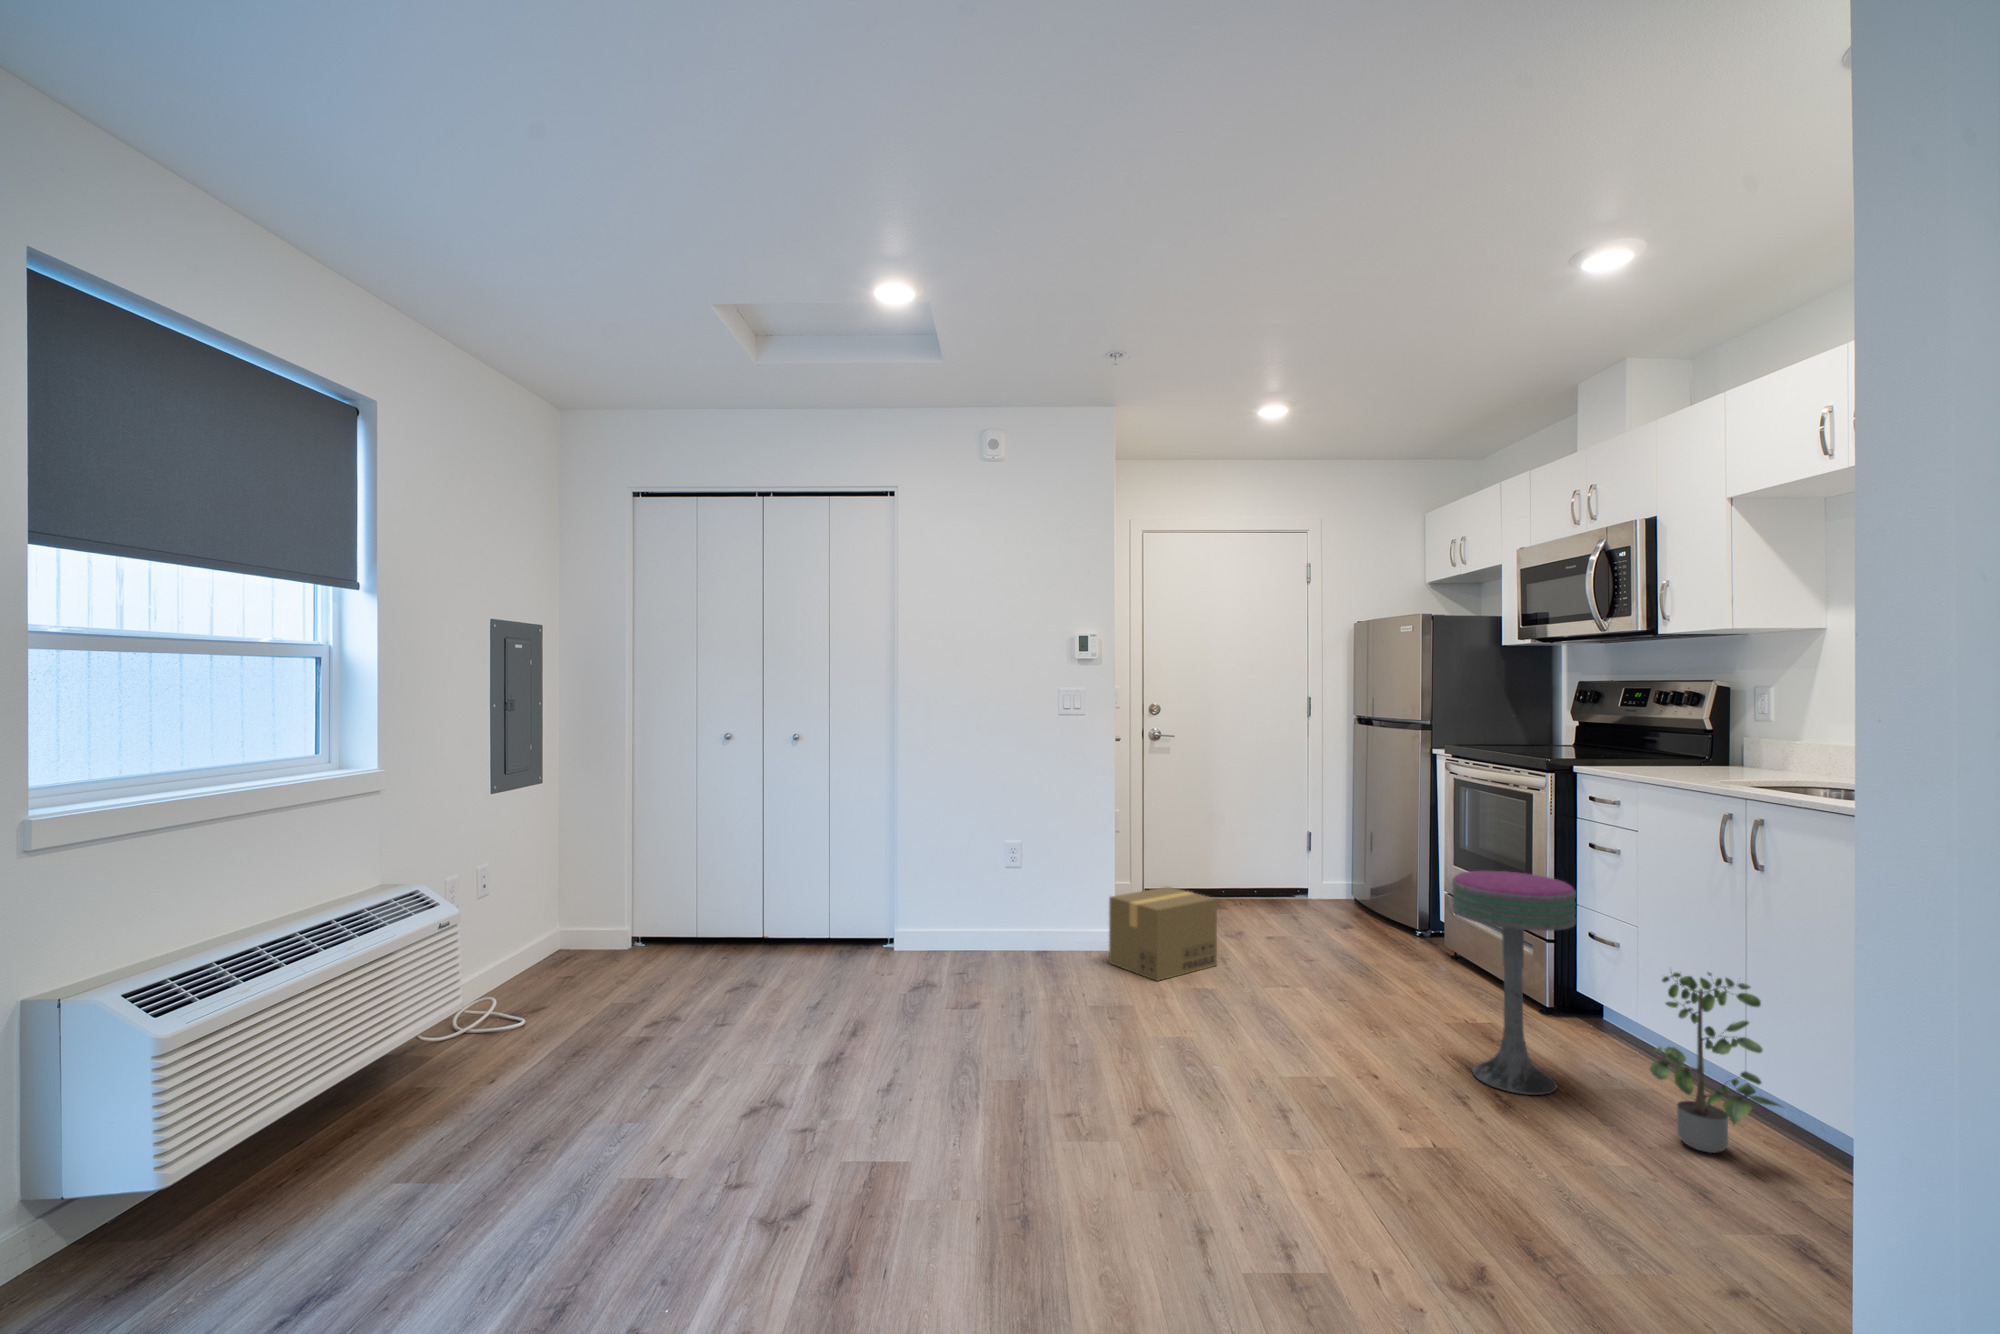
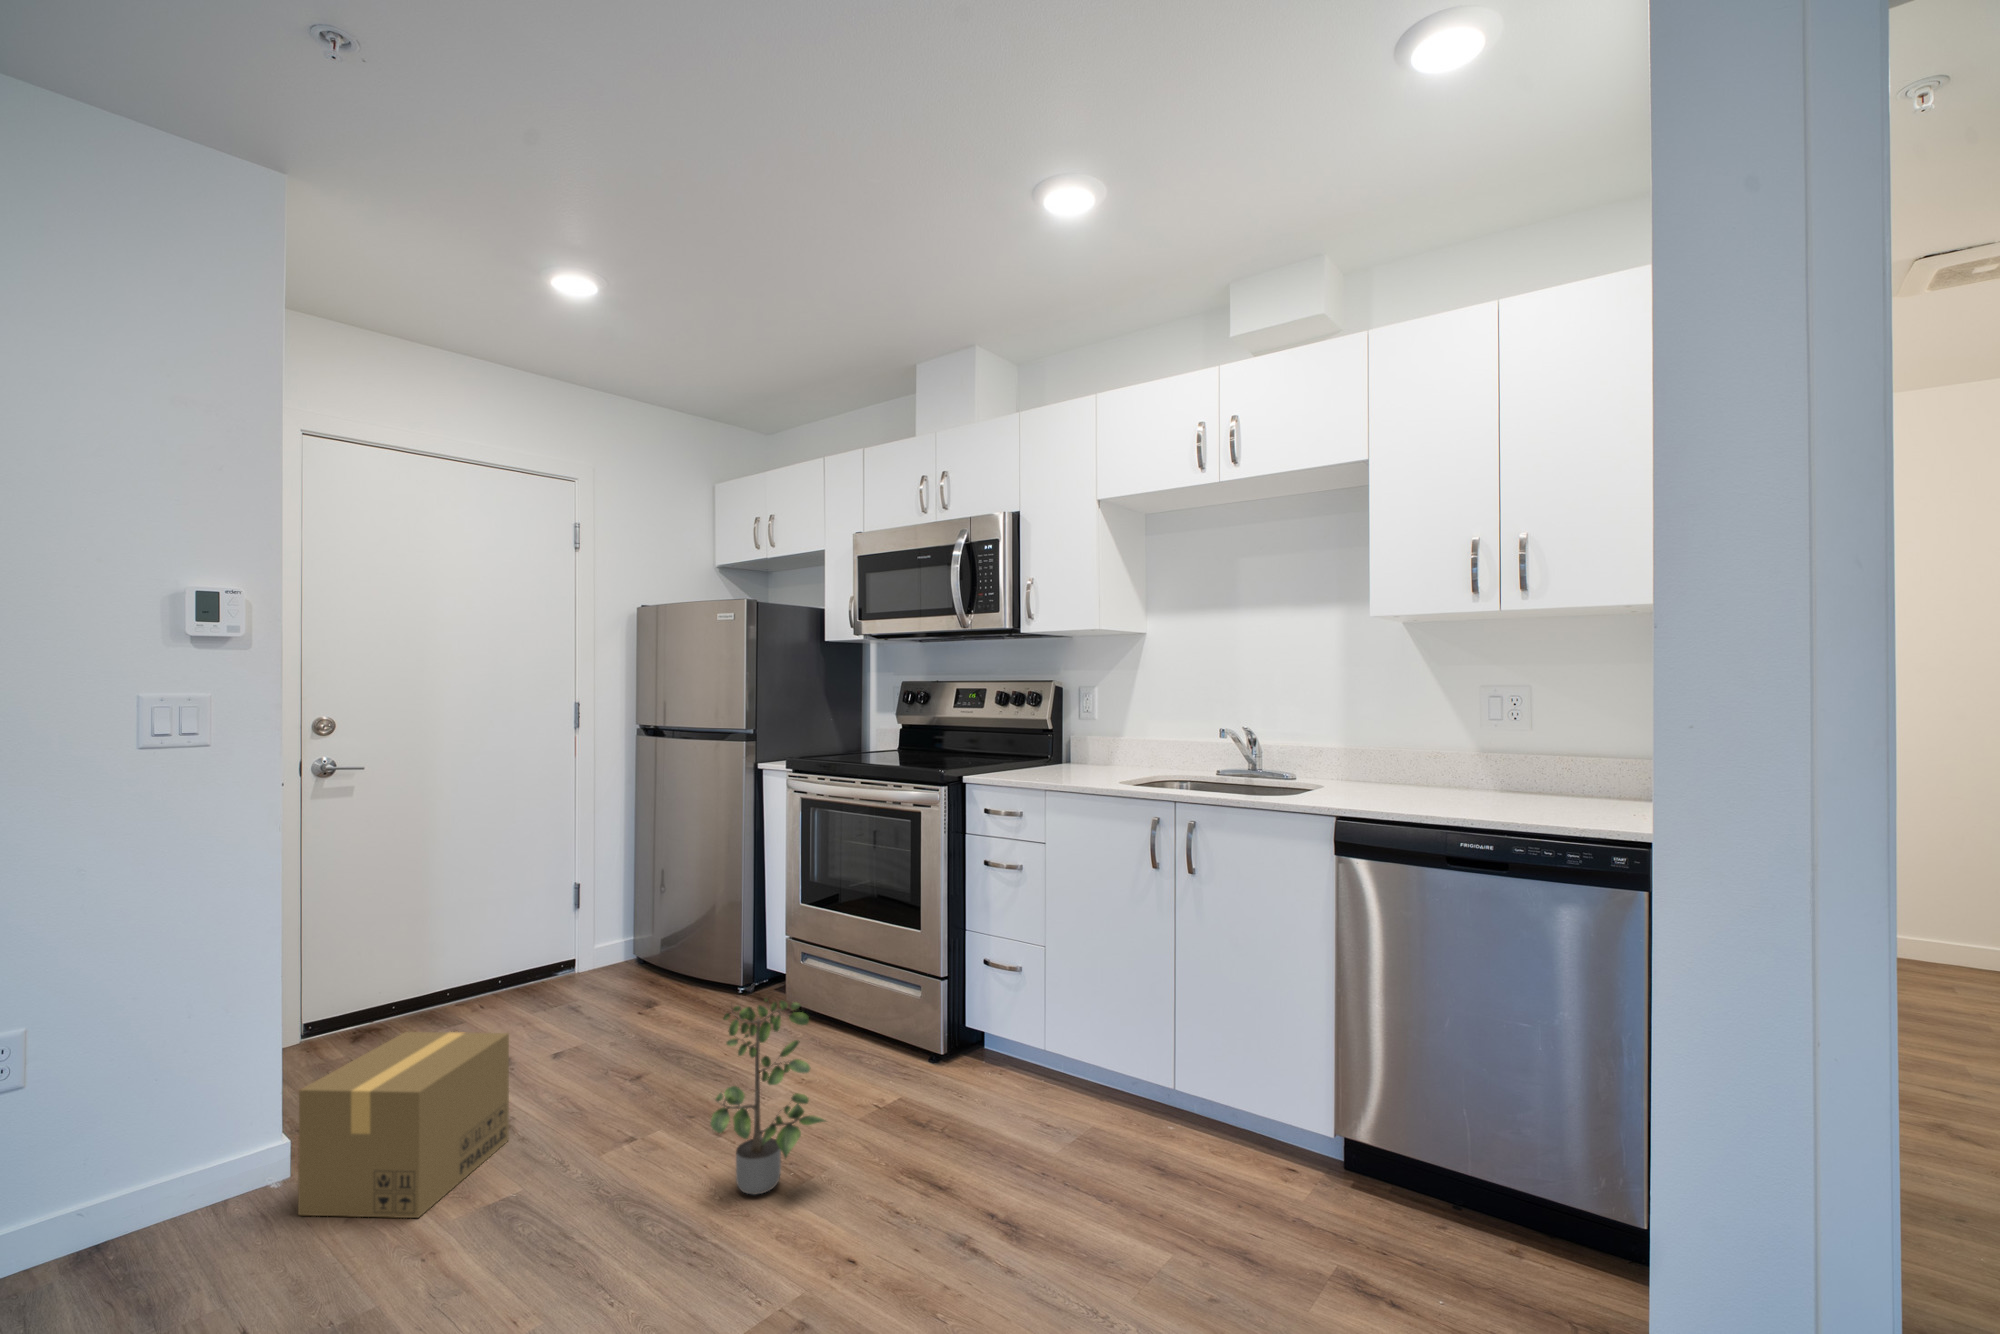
bar stool: present [1452,871,1576,1095] -> none [919,917,1054,1204]
potted plant: present [1650,972,1780,1153] -> present [710,998,825,1194]

